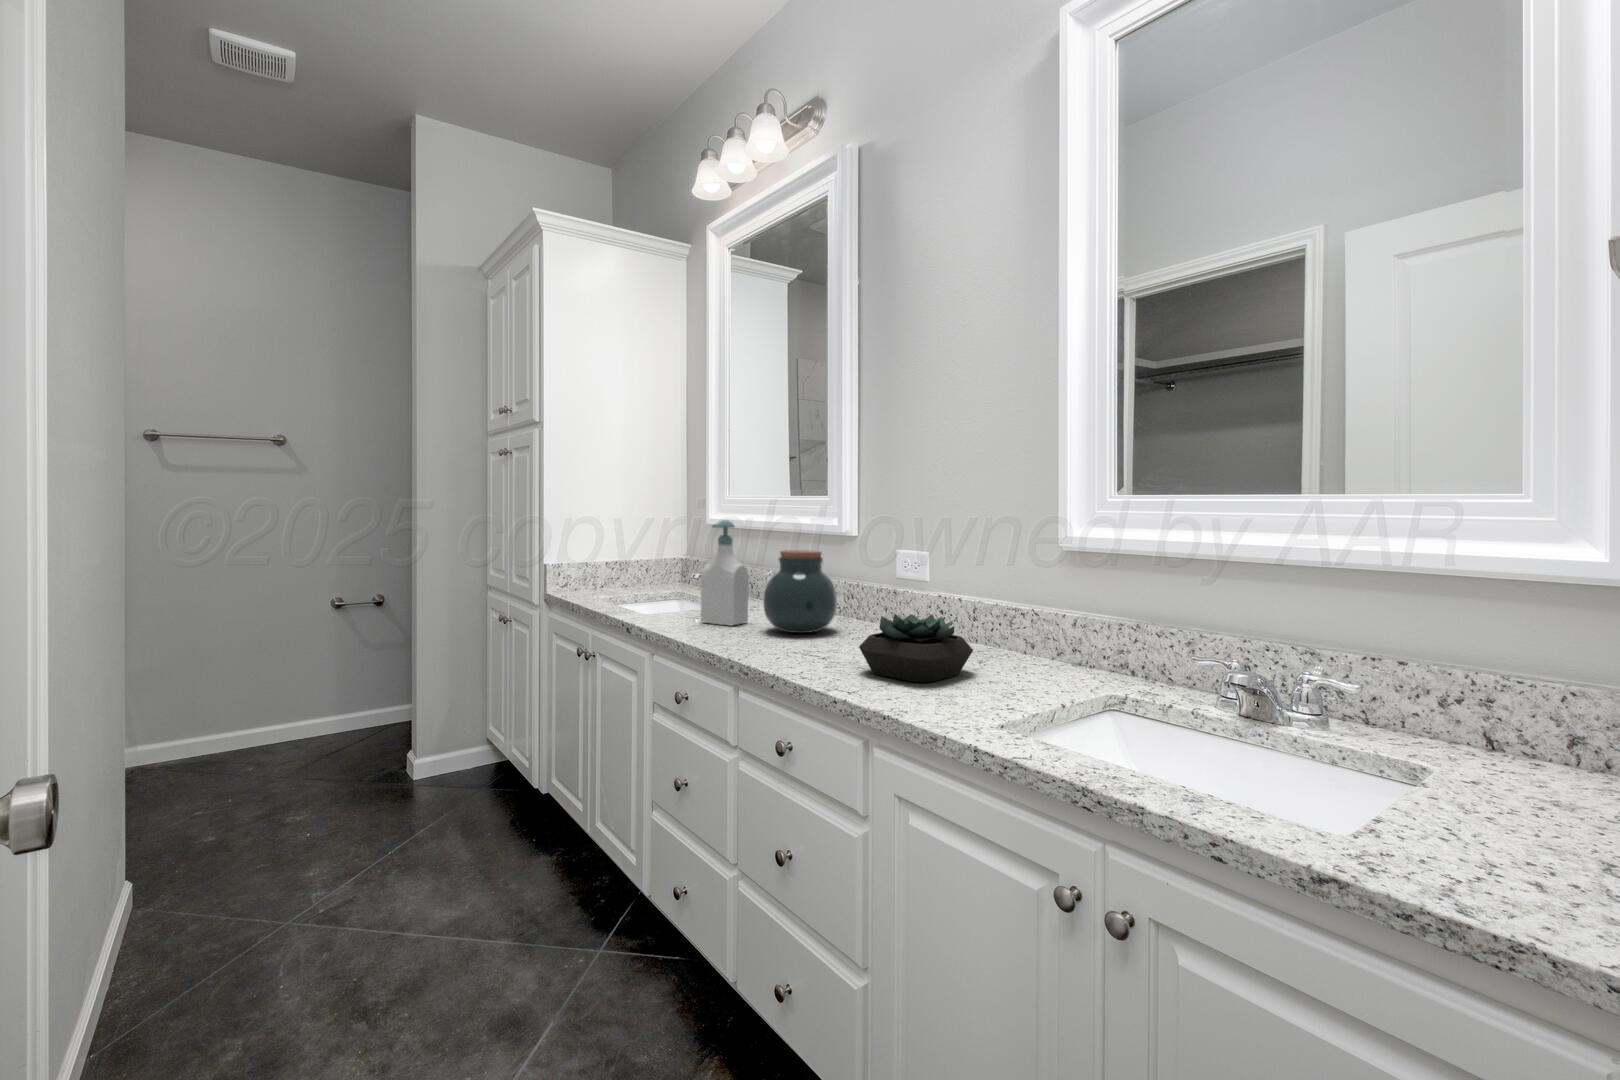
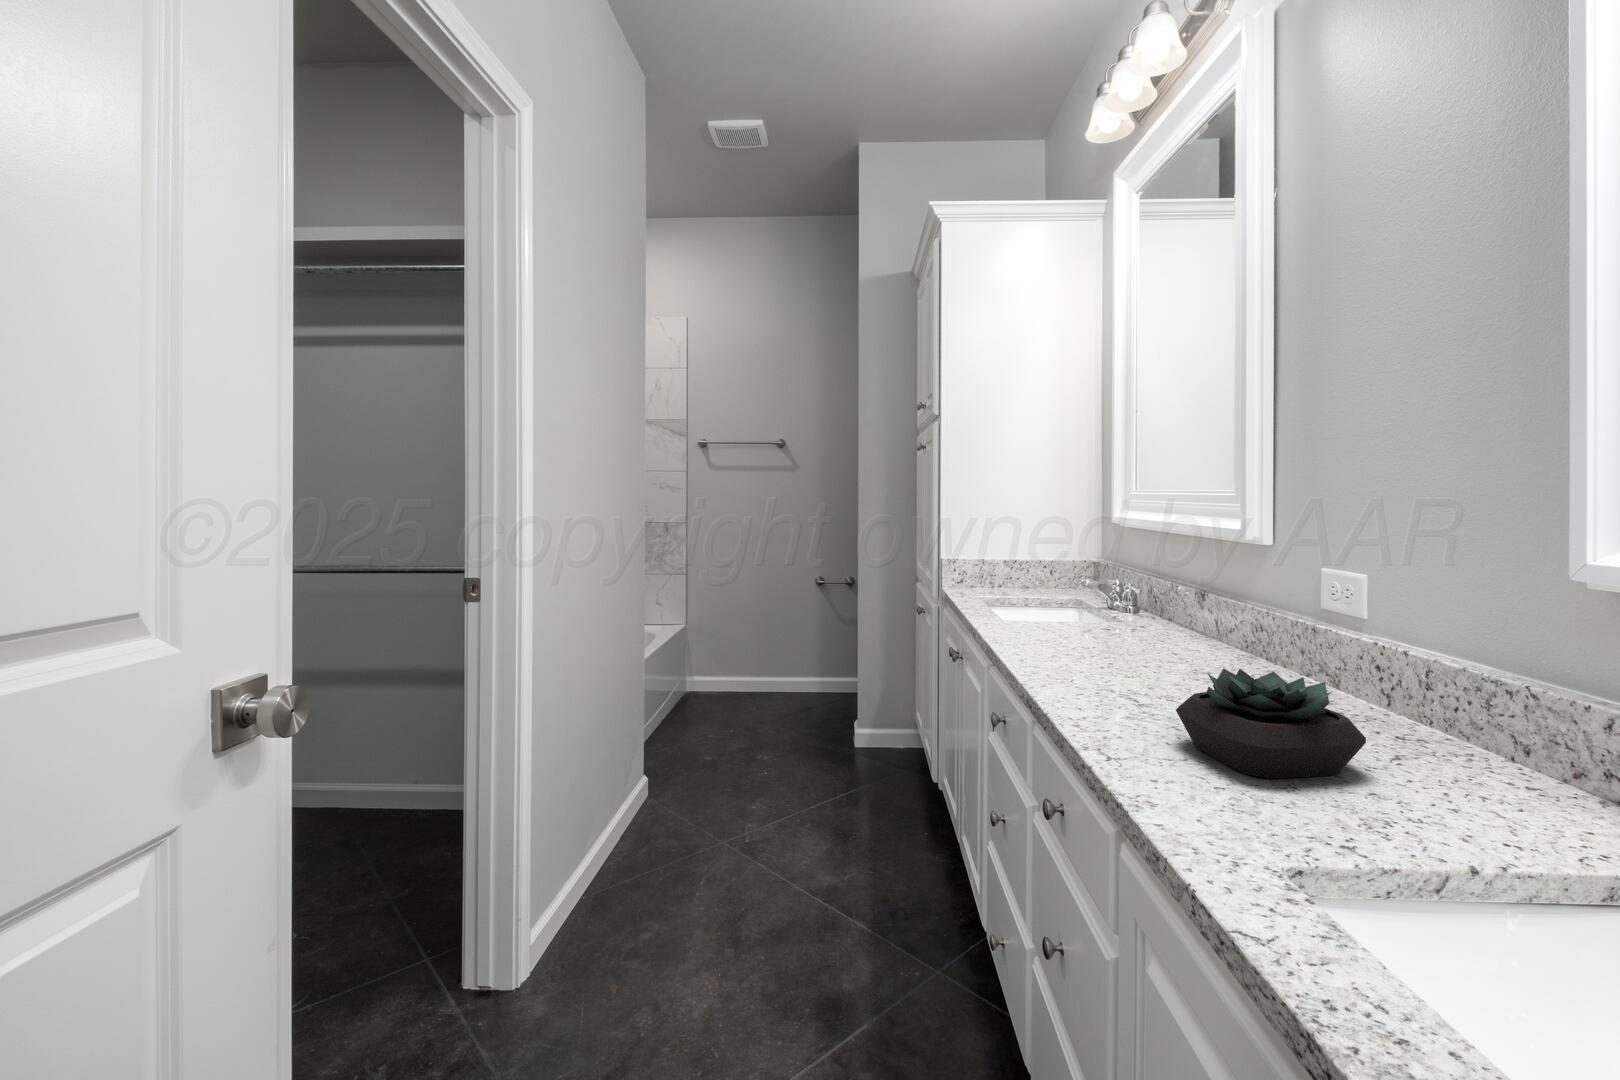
soap bottle: present [701,520,749,626] -> none [1055,522,1111,646]
jar: present [763,550,837,633] -> none [1115,563,1217,668]

